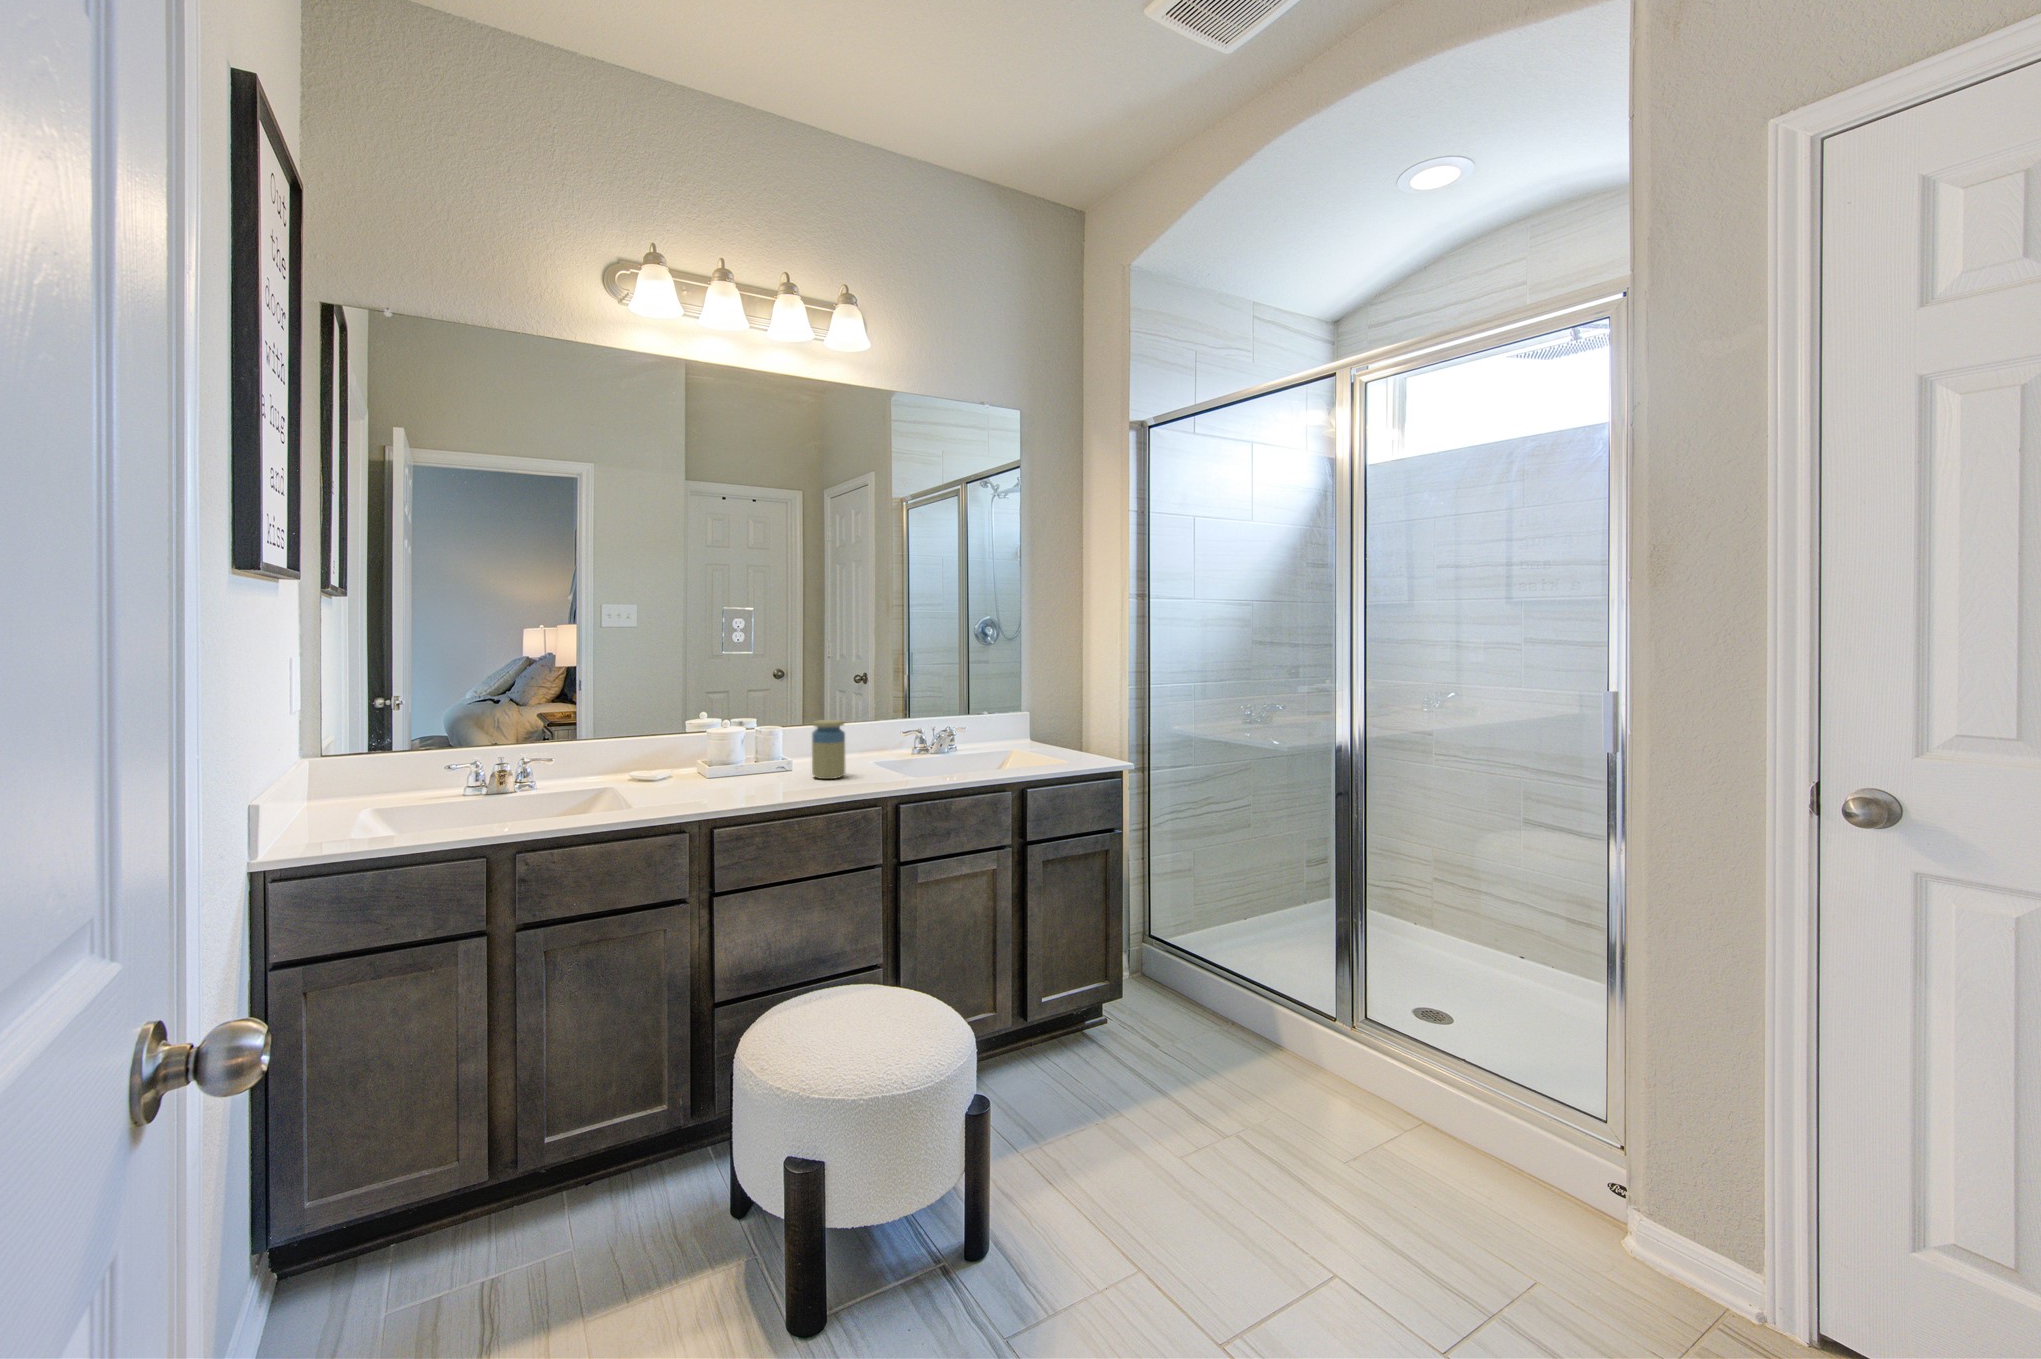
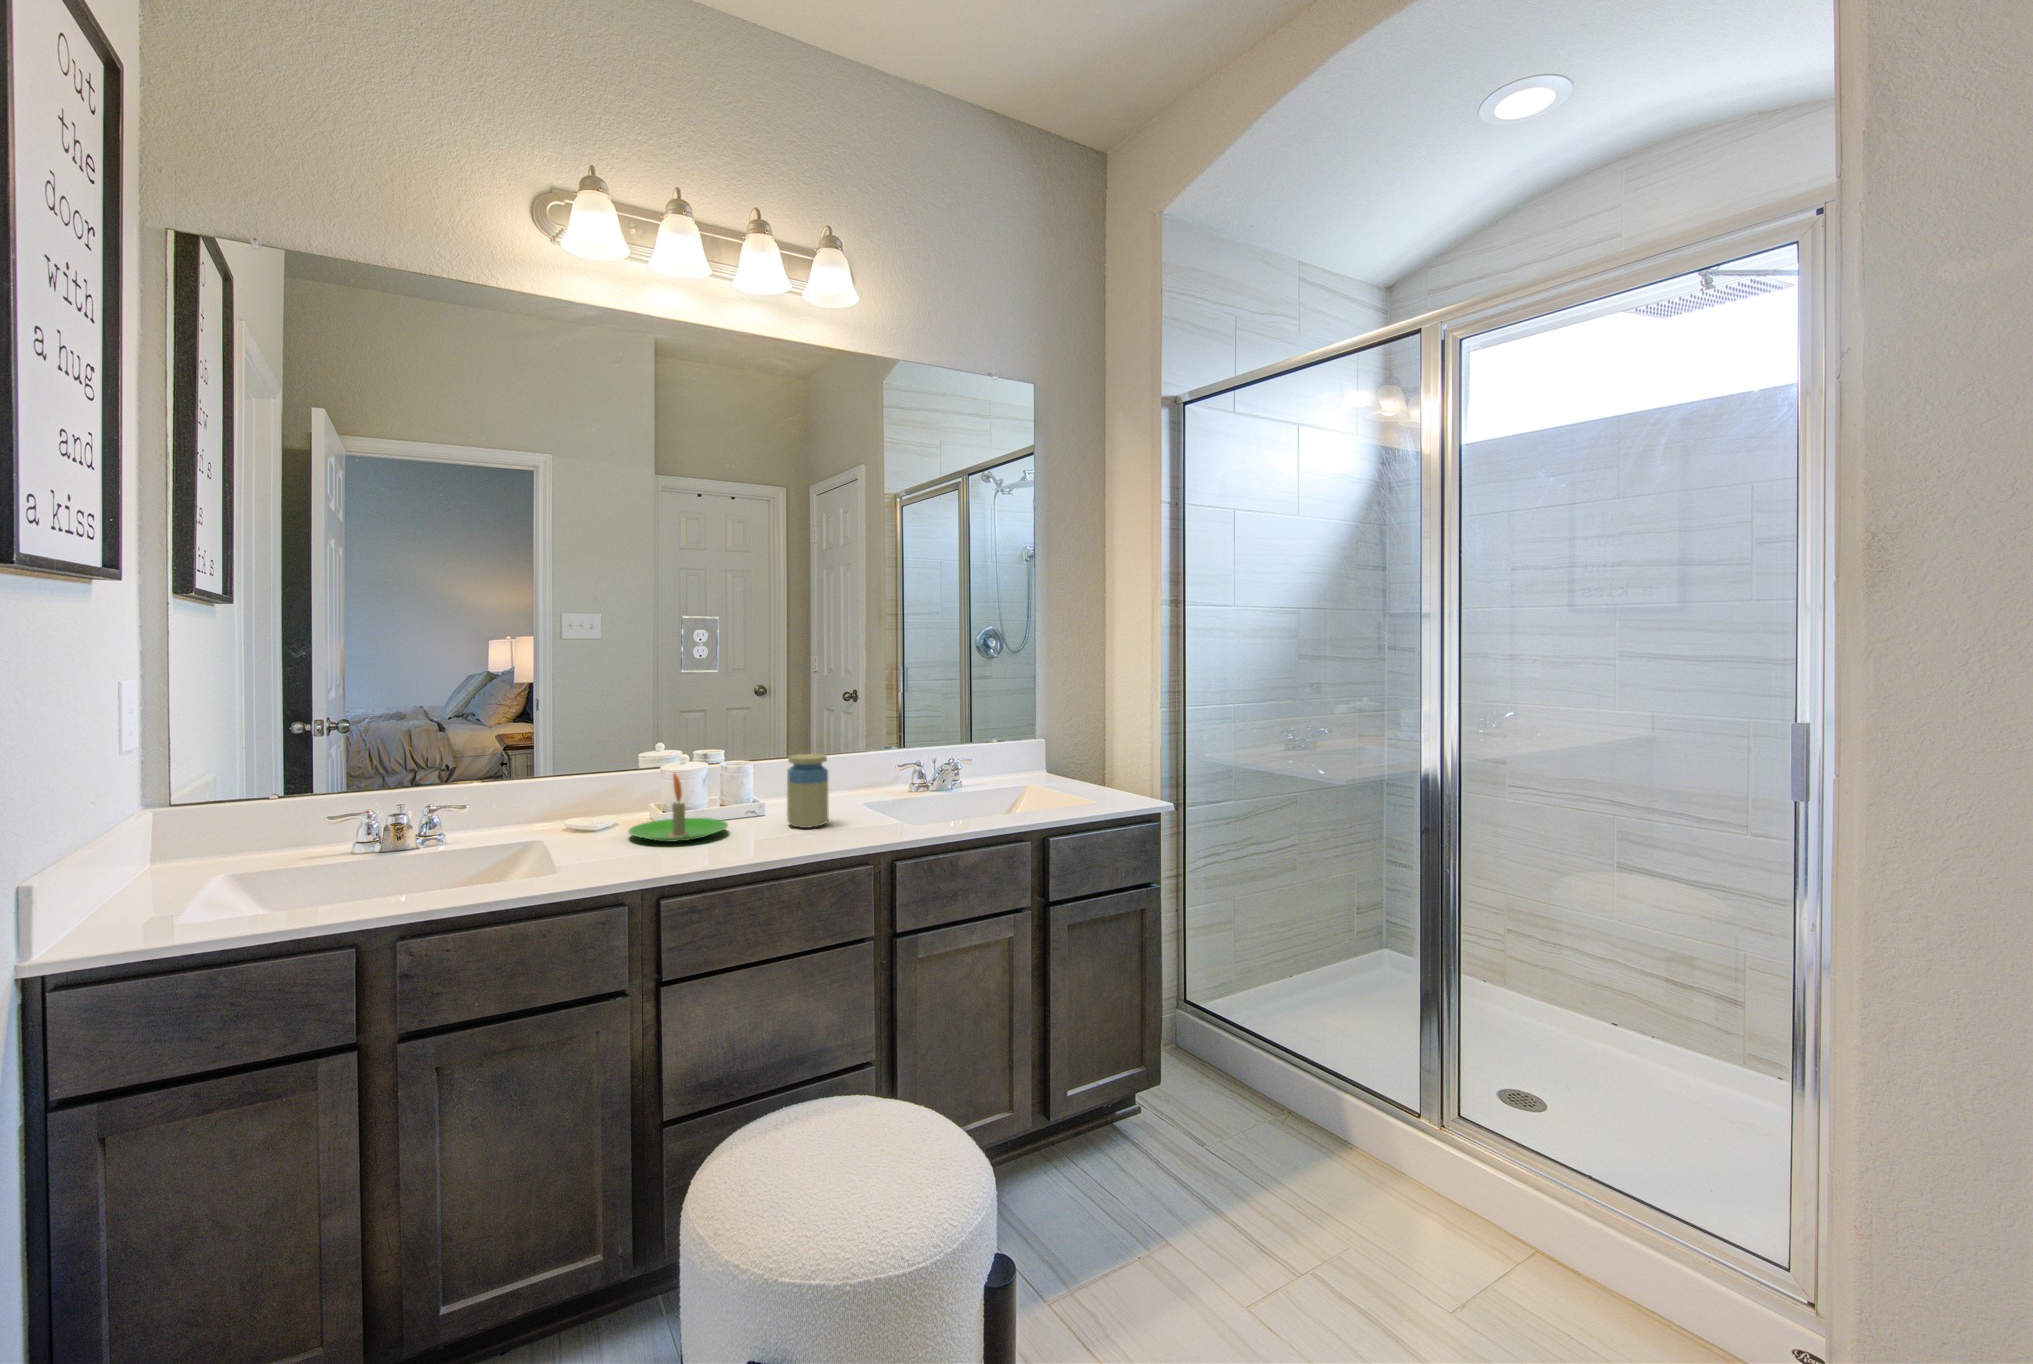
candle: none [684,733,765,788] -> present [628,774,728,842]

